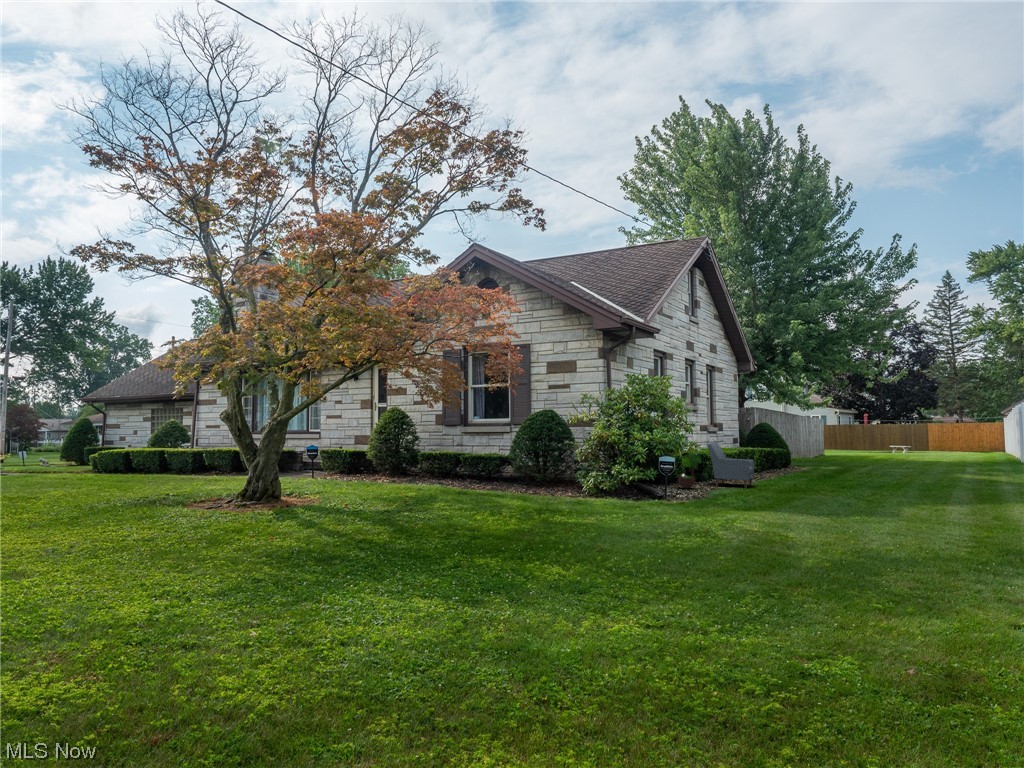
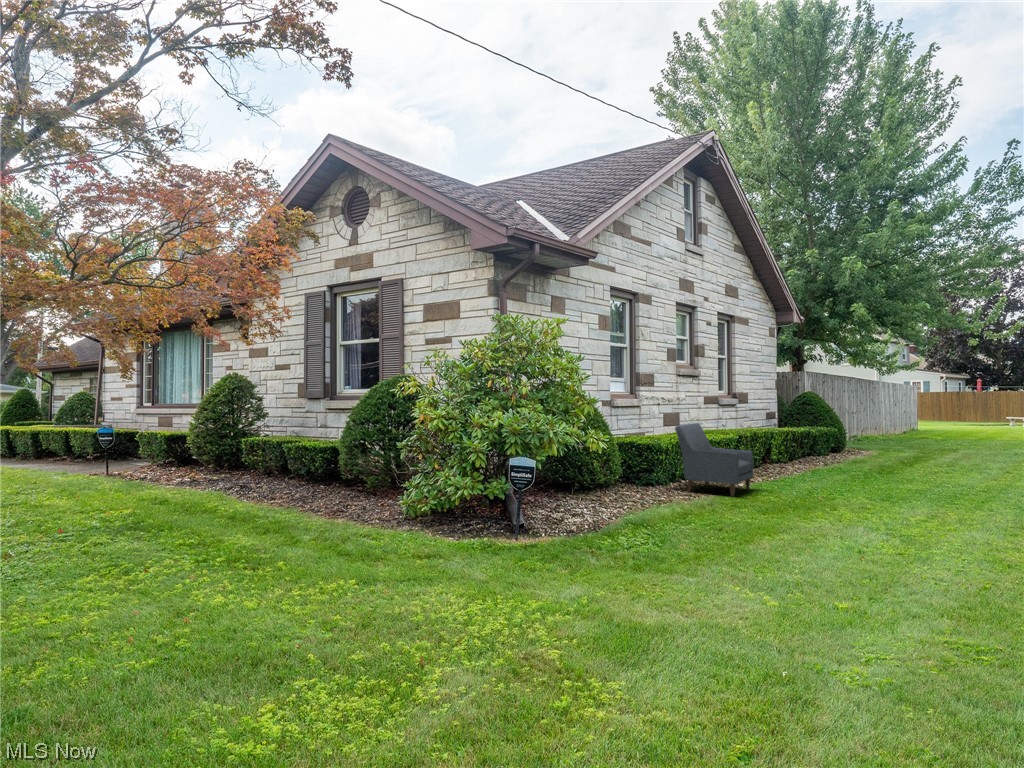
potted tree: present [678,454,700,488] -> none [618,437,652,497]

